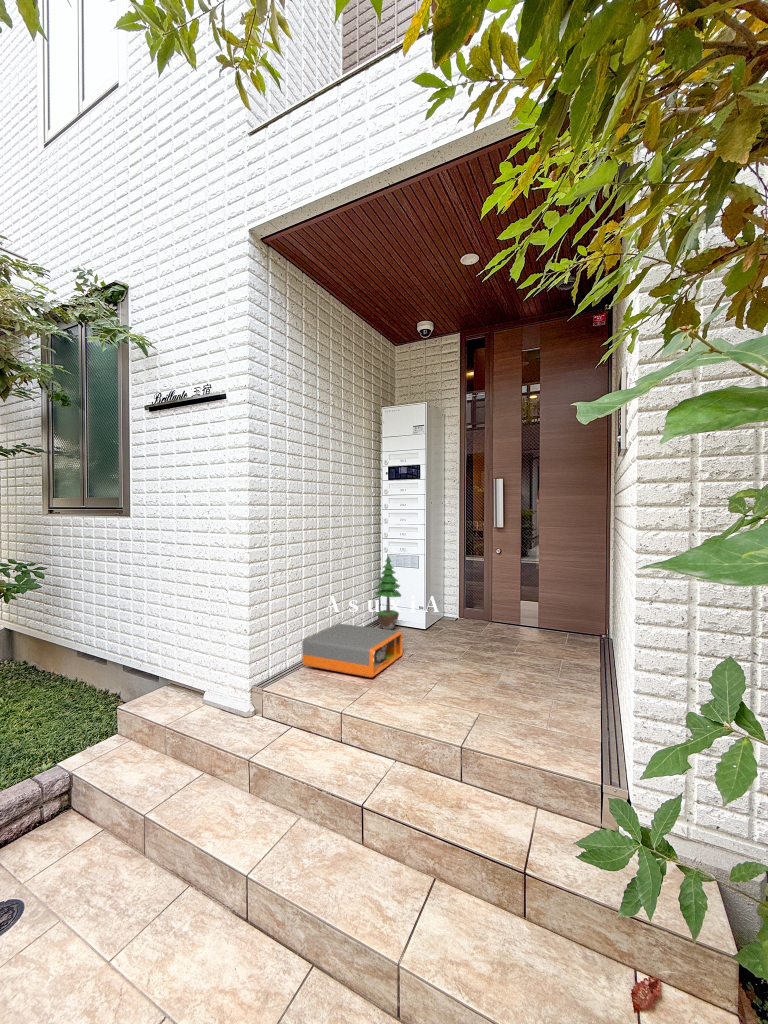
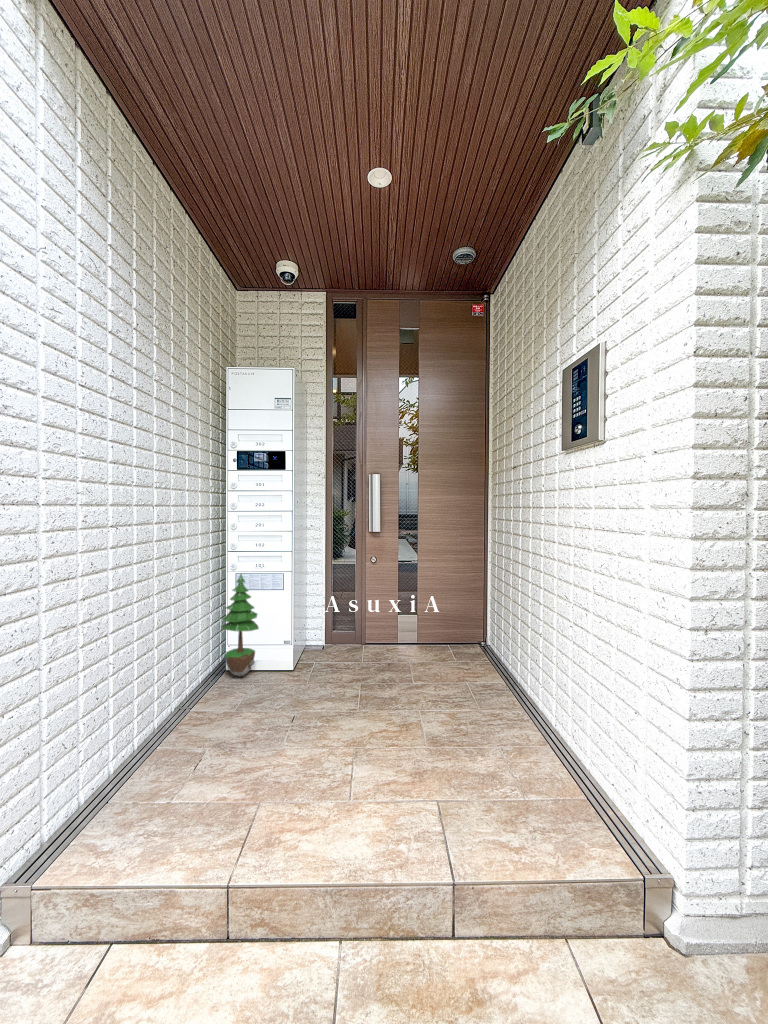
storage box: present [302,624,402,678] -> none [125,682,279,764]

